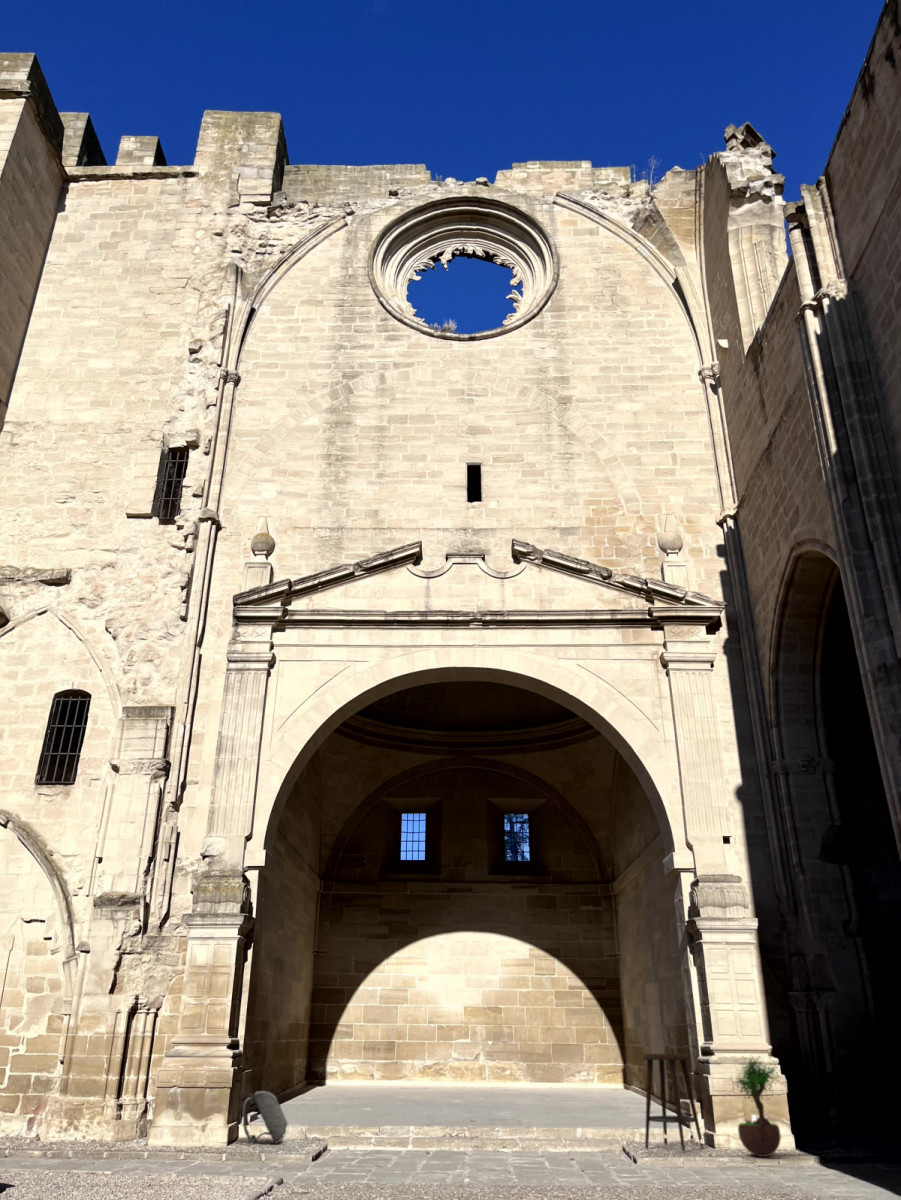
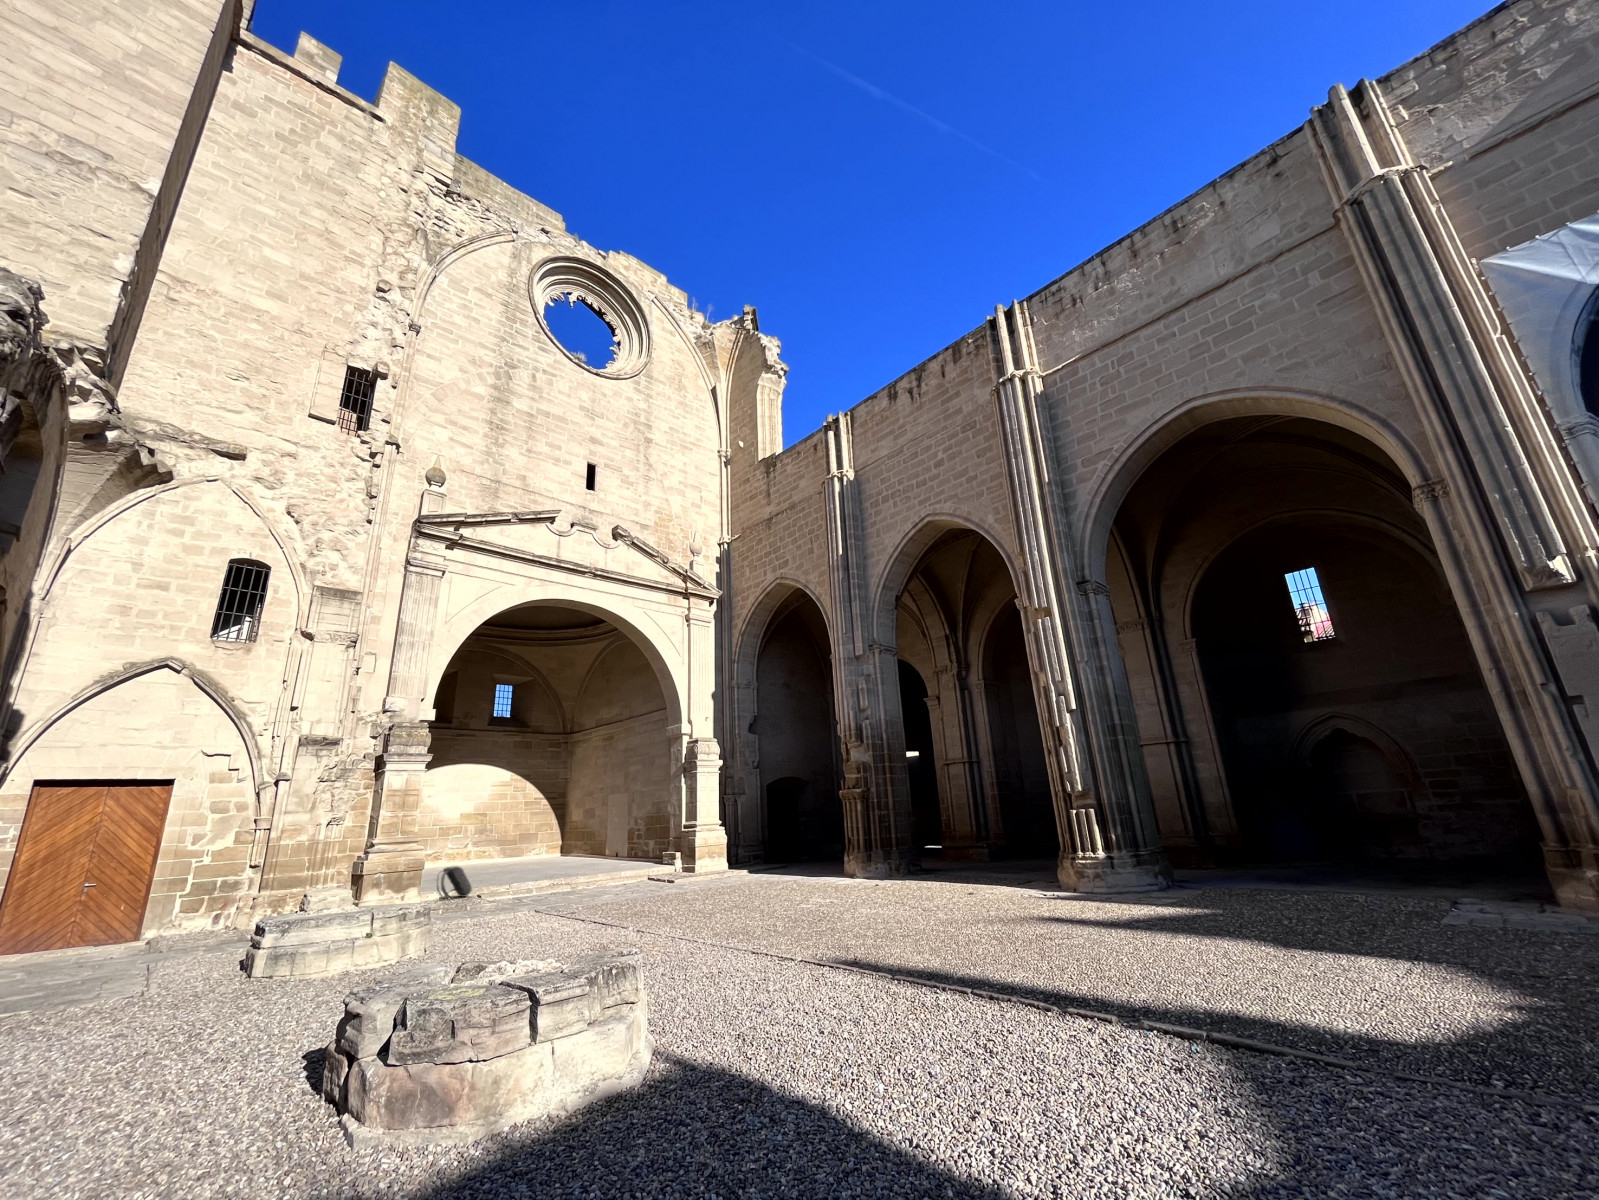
stool: present [643,1054,703,1151] -> none [674,823,698,870]
potted tree: present [733,1060,781,1157] -> none [720,819,744,866]

